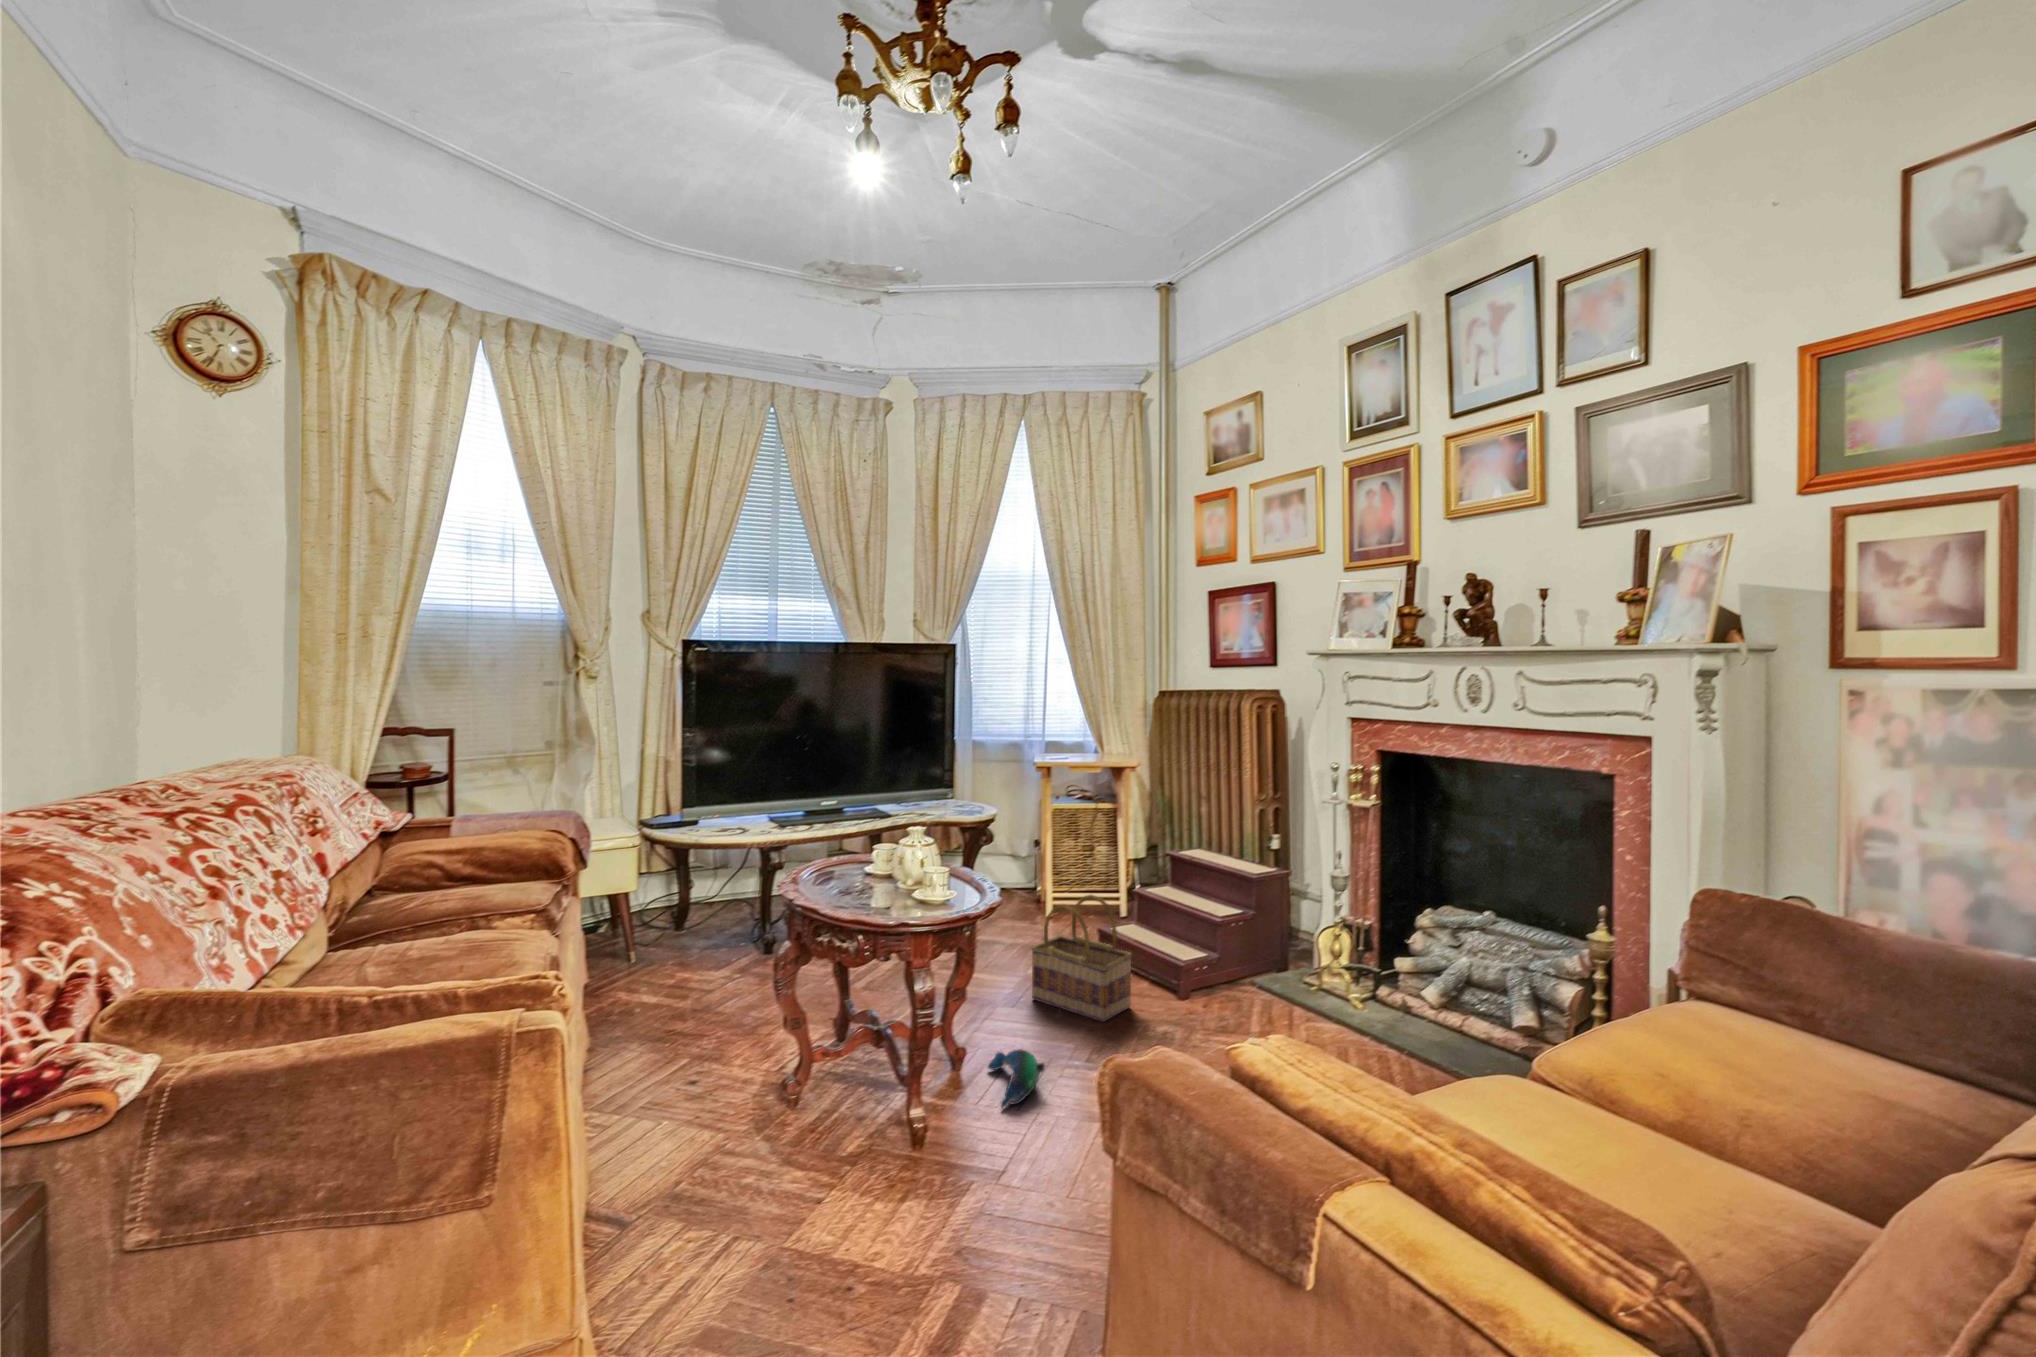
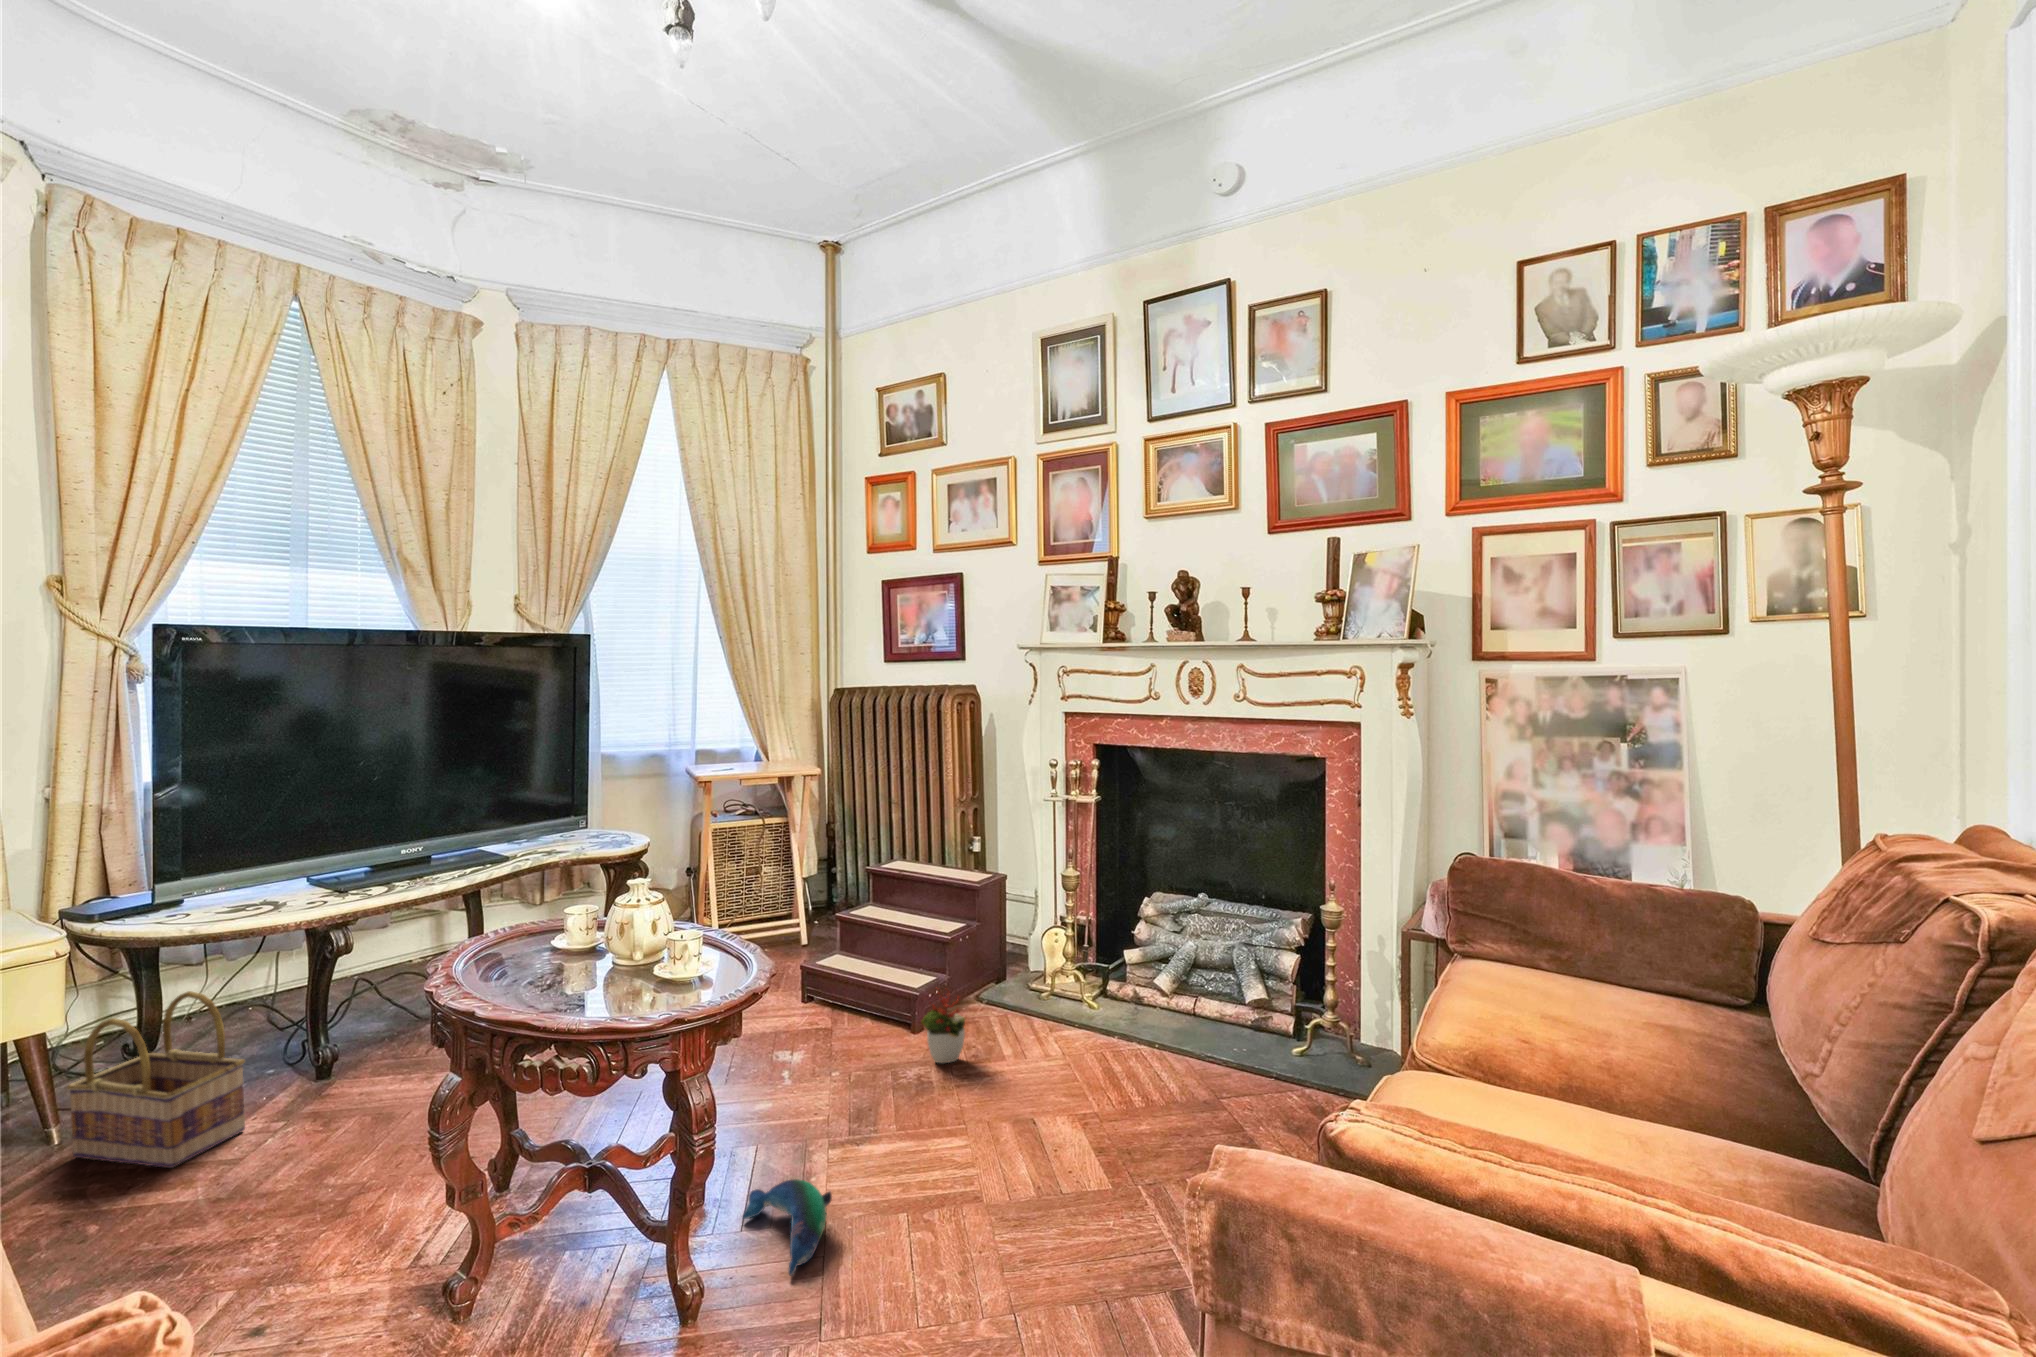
basket: present [1030,895,1132,1022] -> present [67,991,245,1168]
decorative plant: none [1169,947,1209,1015] -> present [921,989,965,1063]

